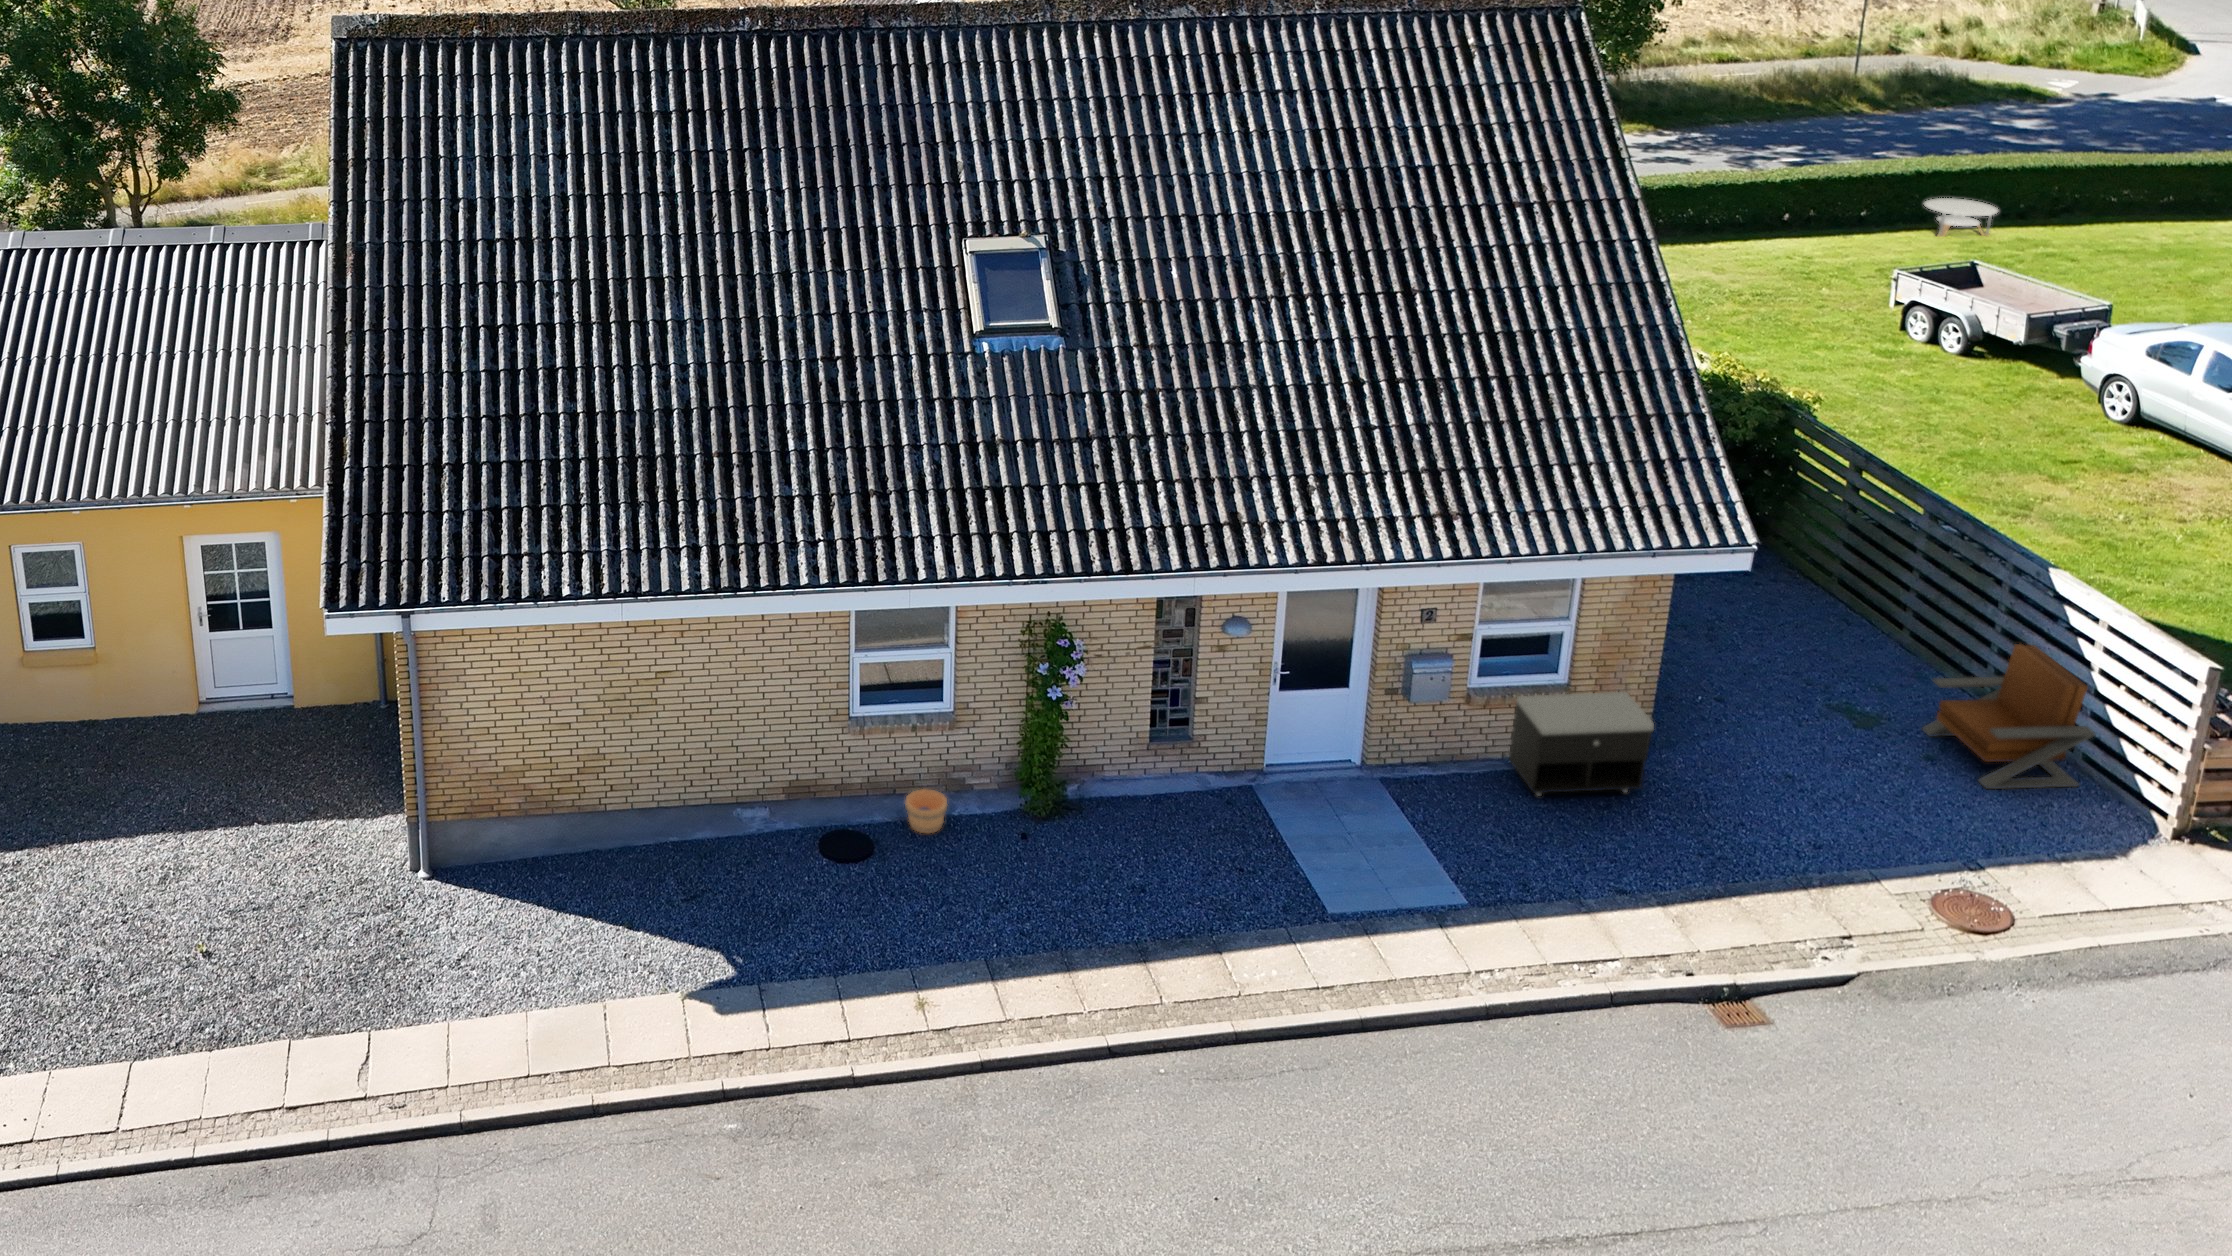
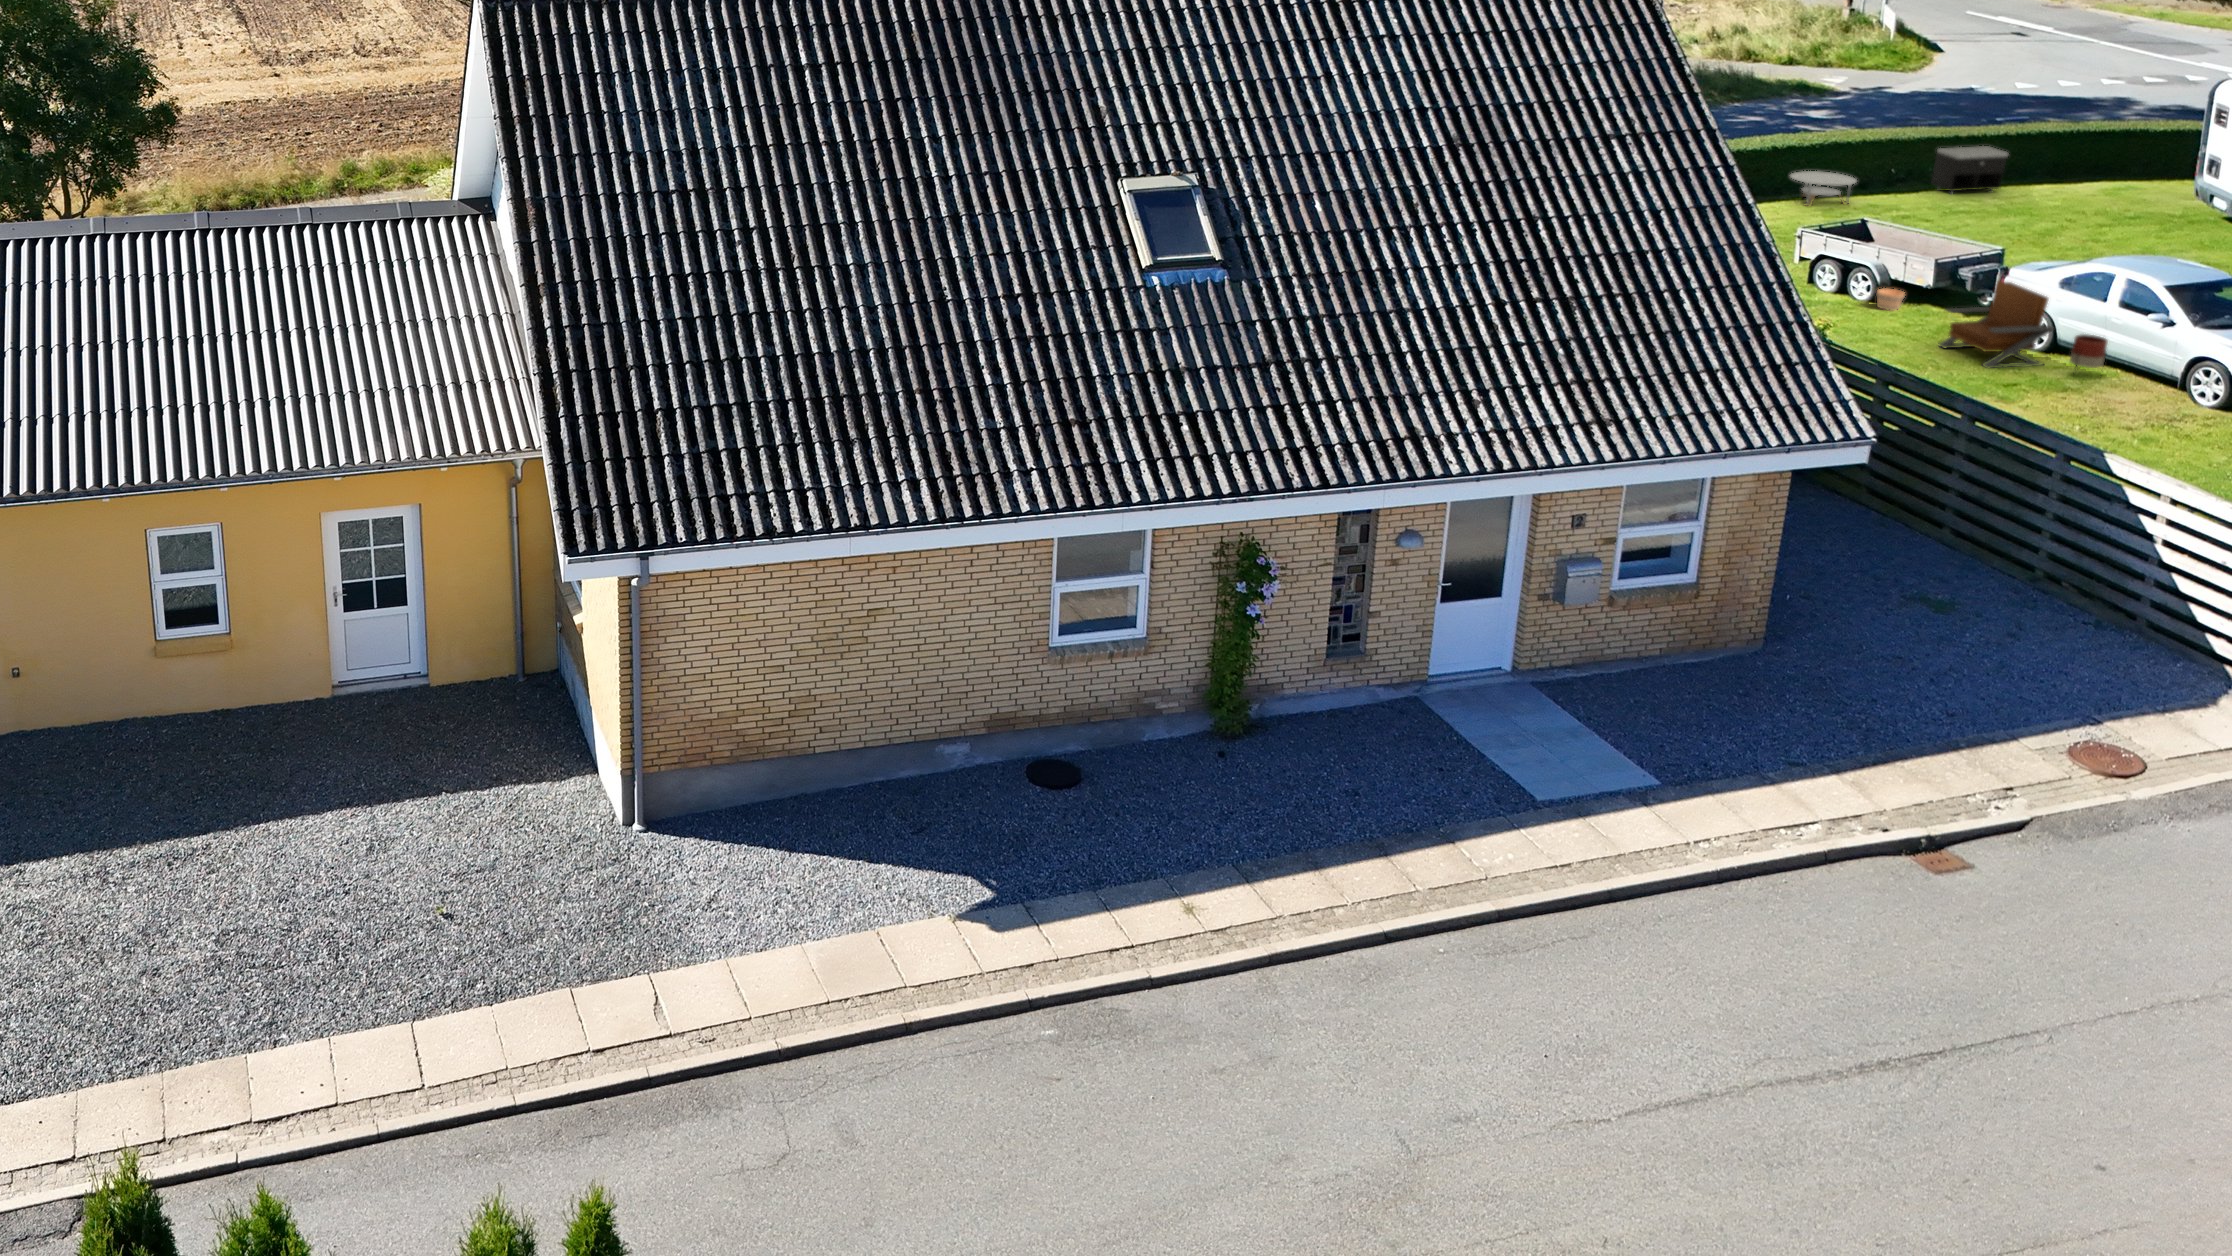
planter: none [2149,408,2192,456] -> present [2070,334,2108,376]
lounge chair: present [1923,644,2096,789] -> present [1938,281,2054,368]
storage bench: present [1509,692,1654,796] -> present [1931,146,2008,192]
bucket: present [905,789,948,833] -> present [1876,289,1904,310]

